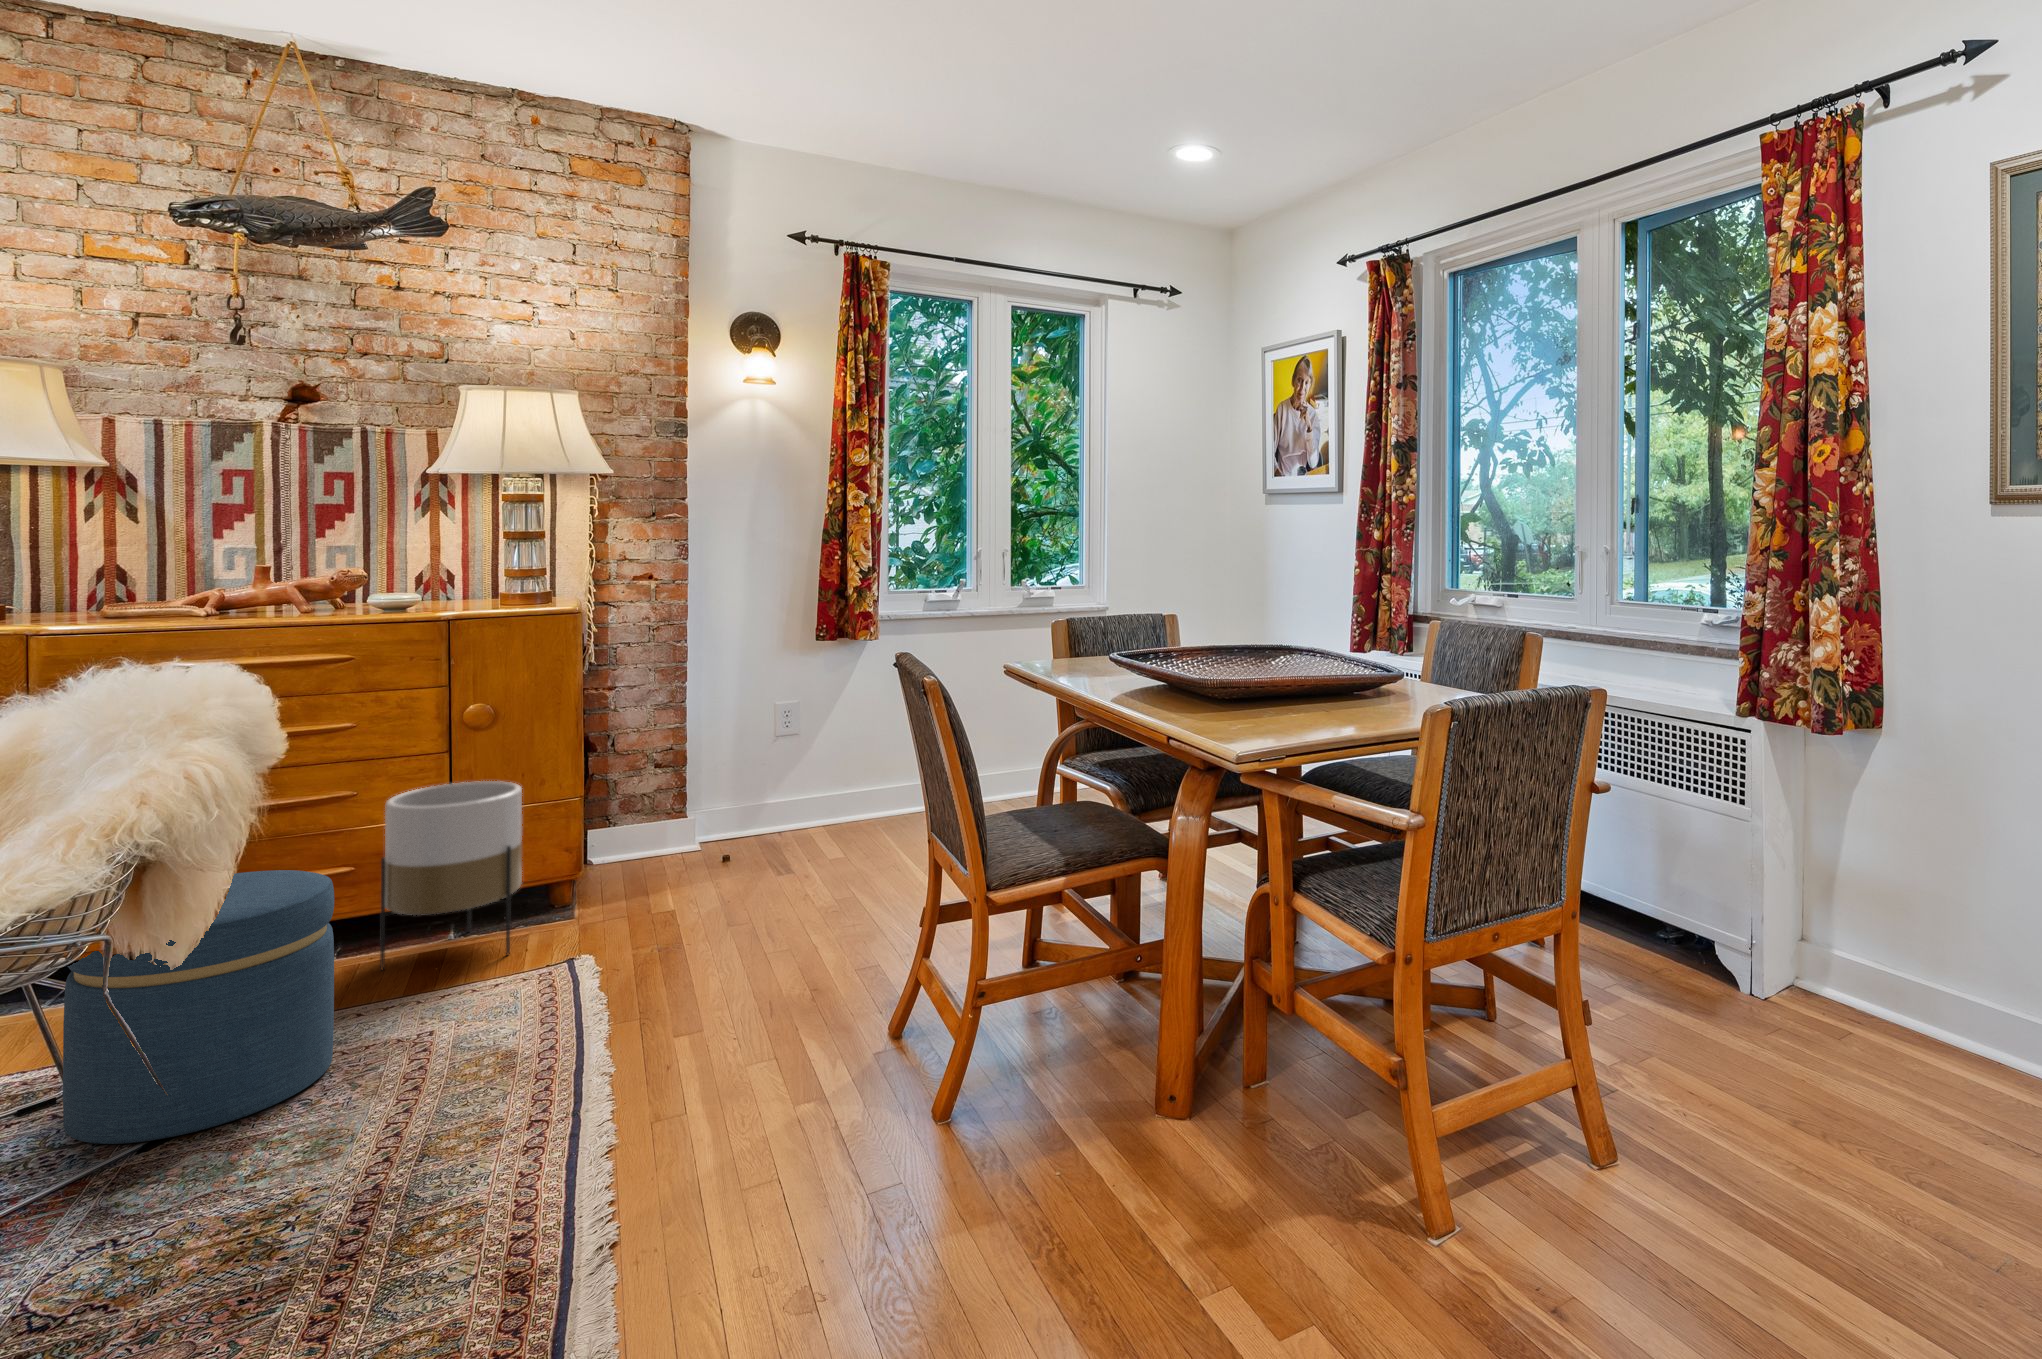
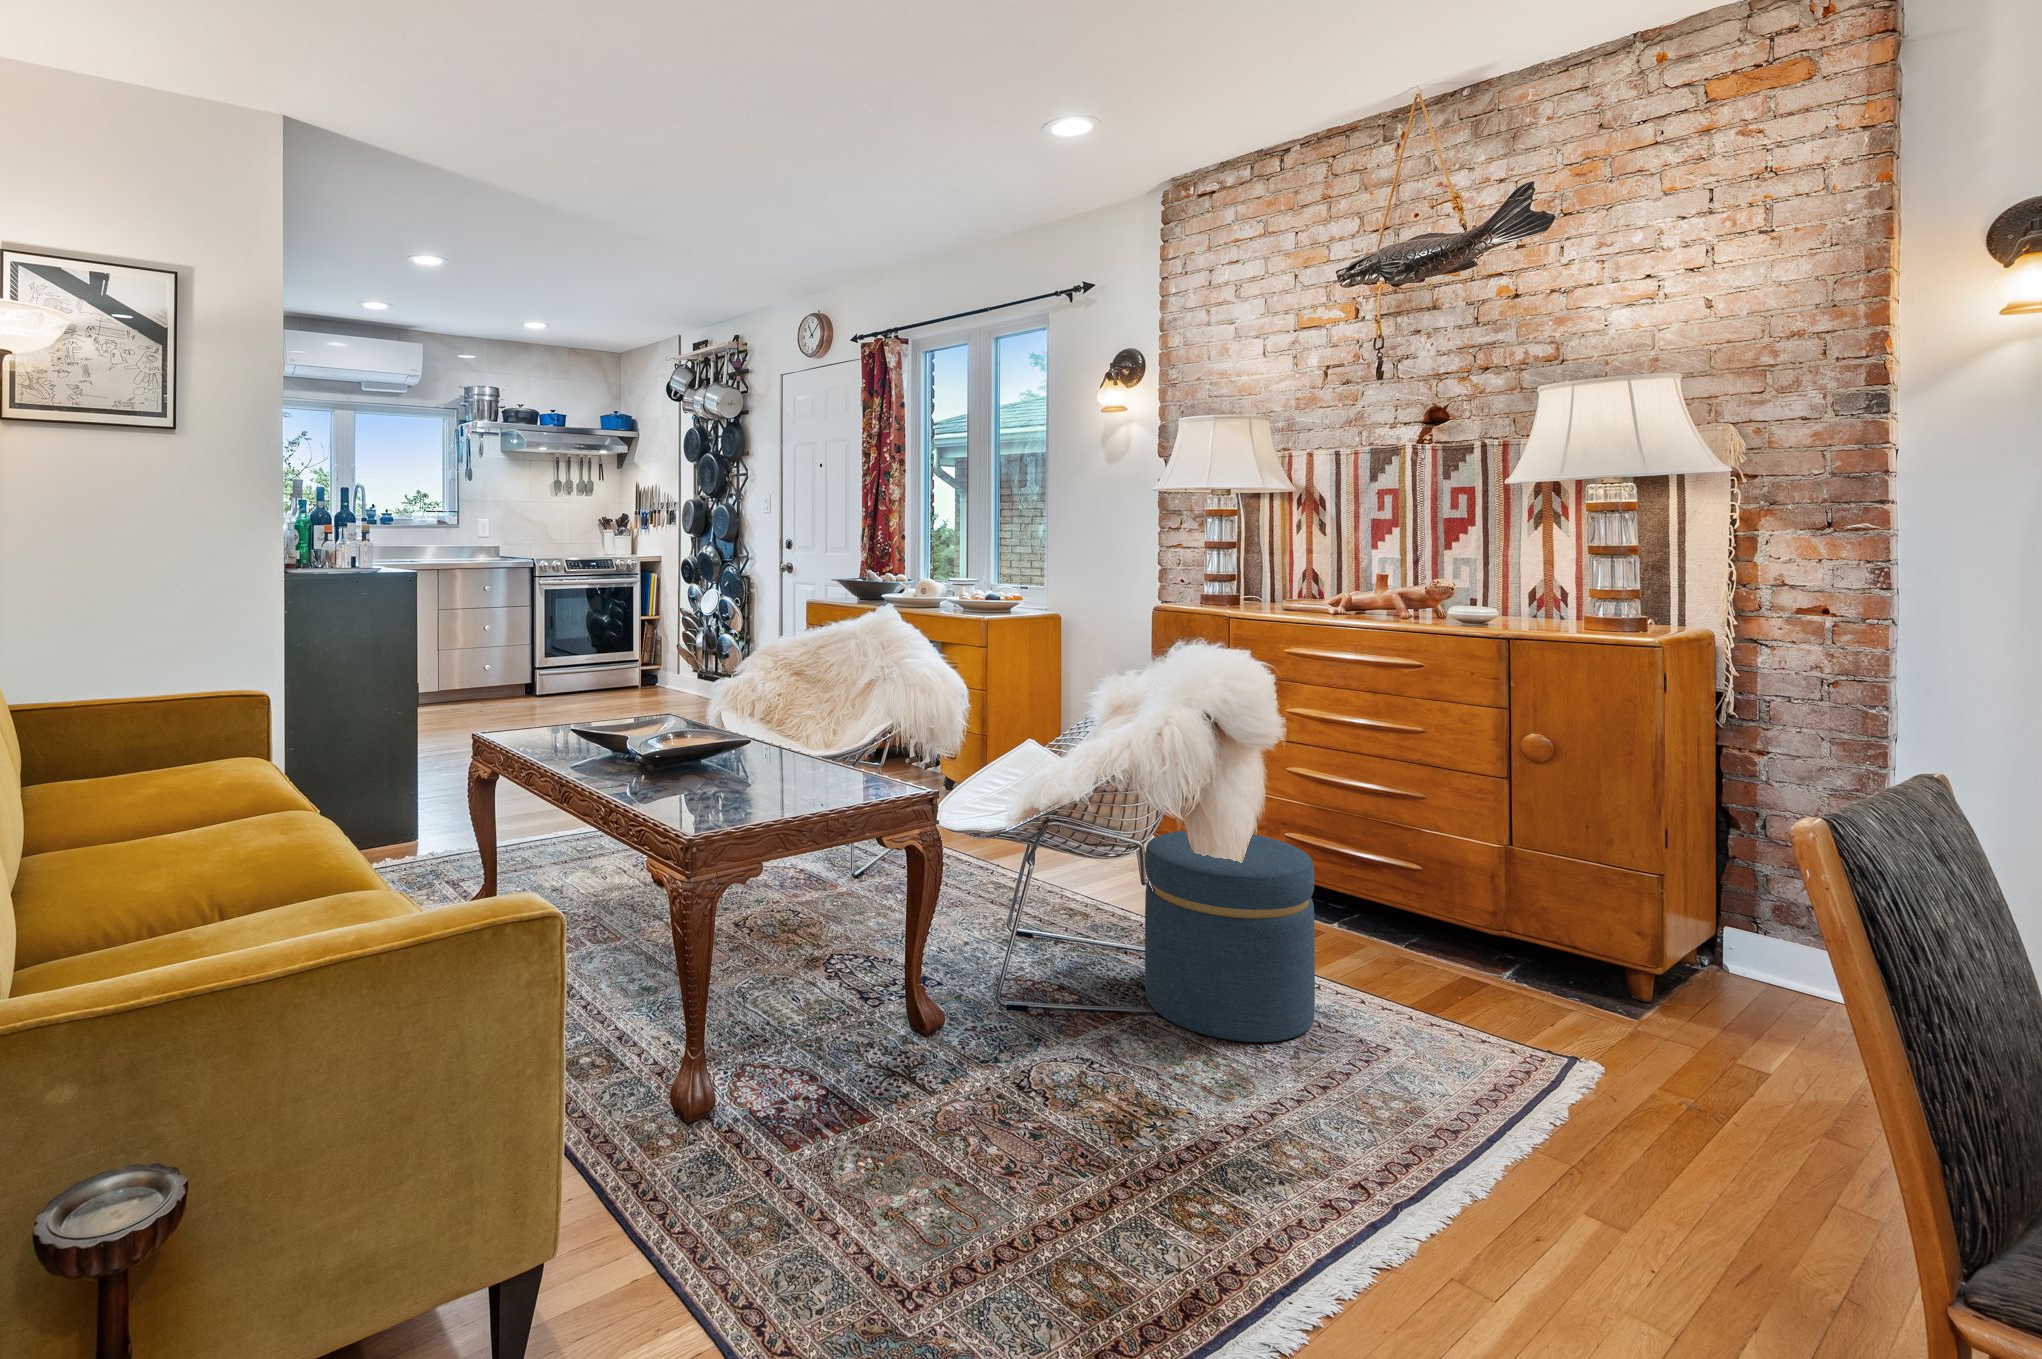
planter: present [380,781,522,970] -> none [1424,810,1567,1017]

